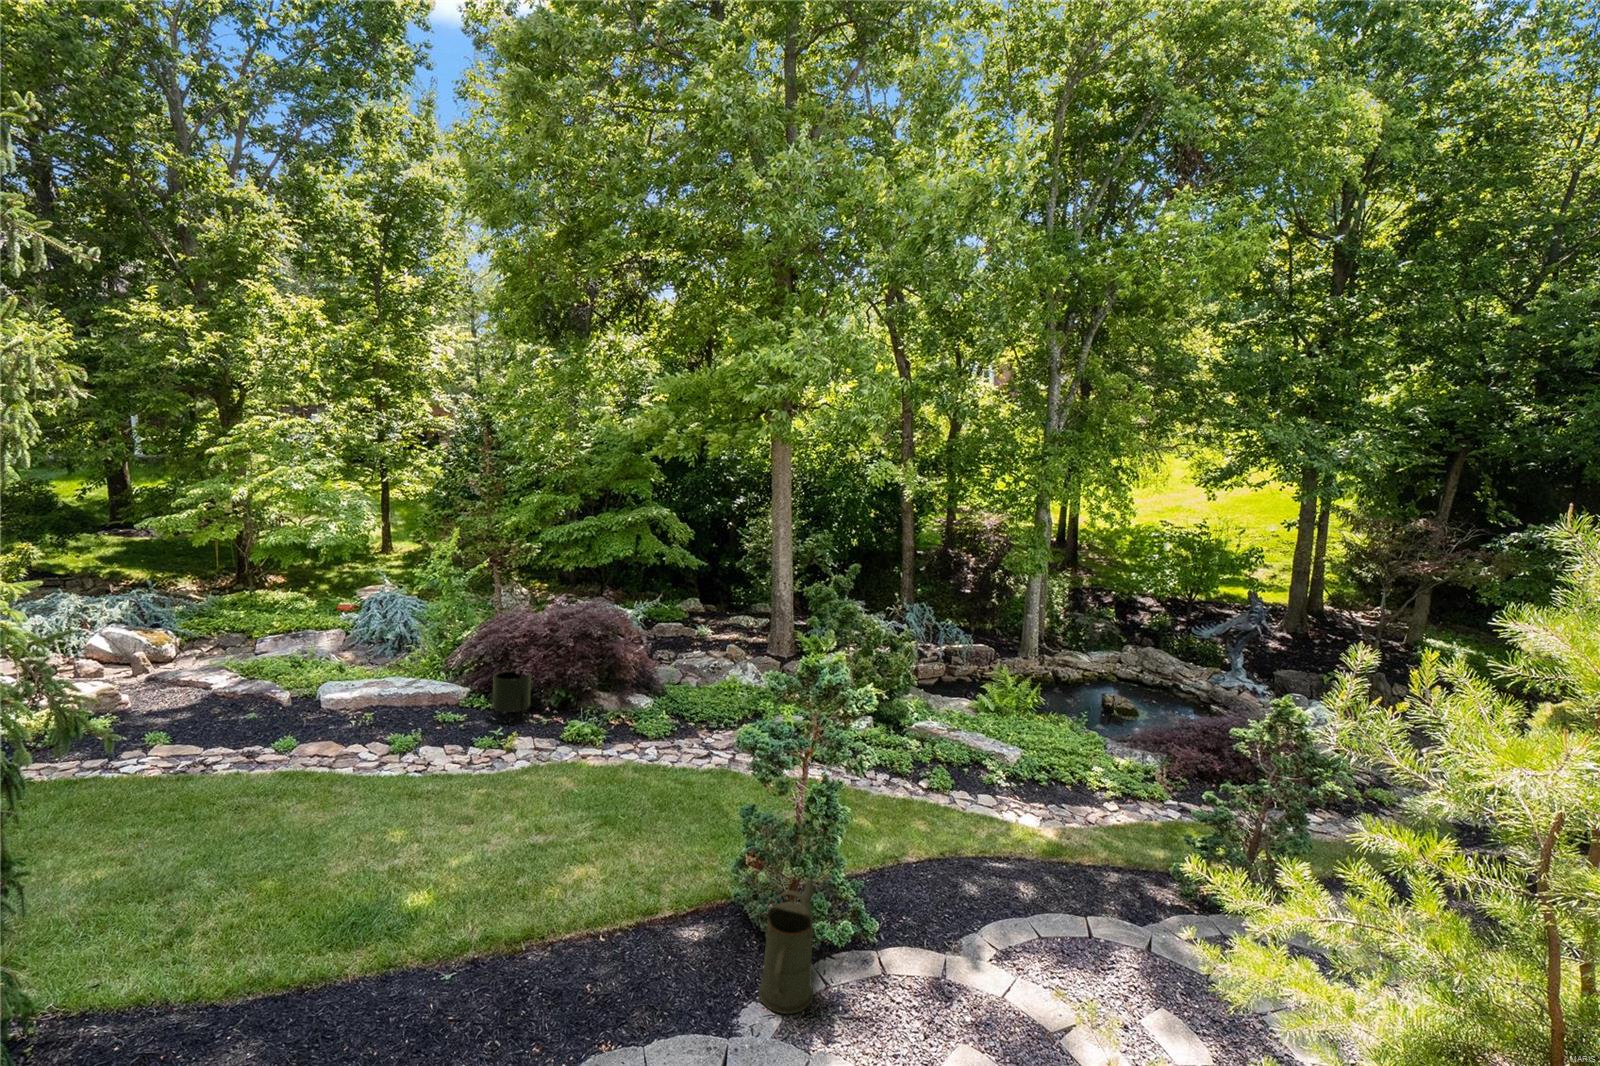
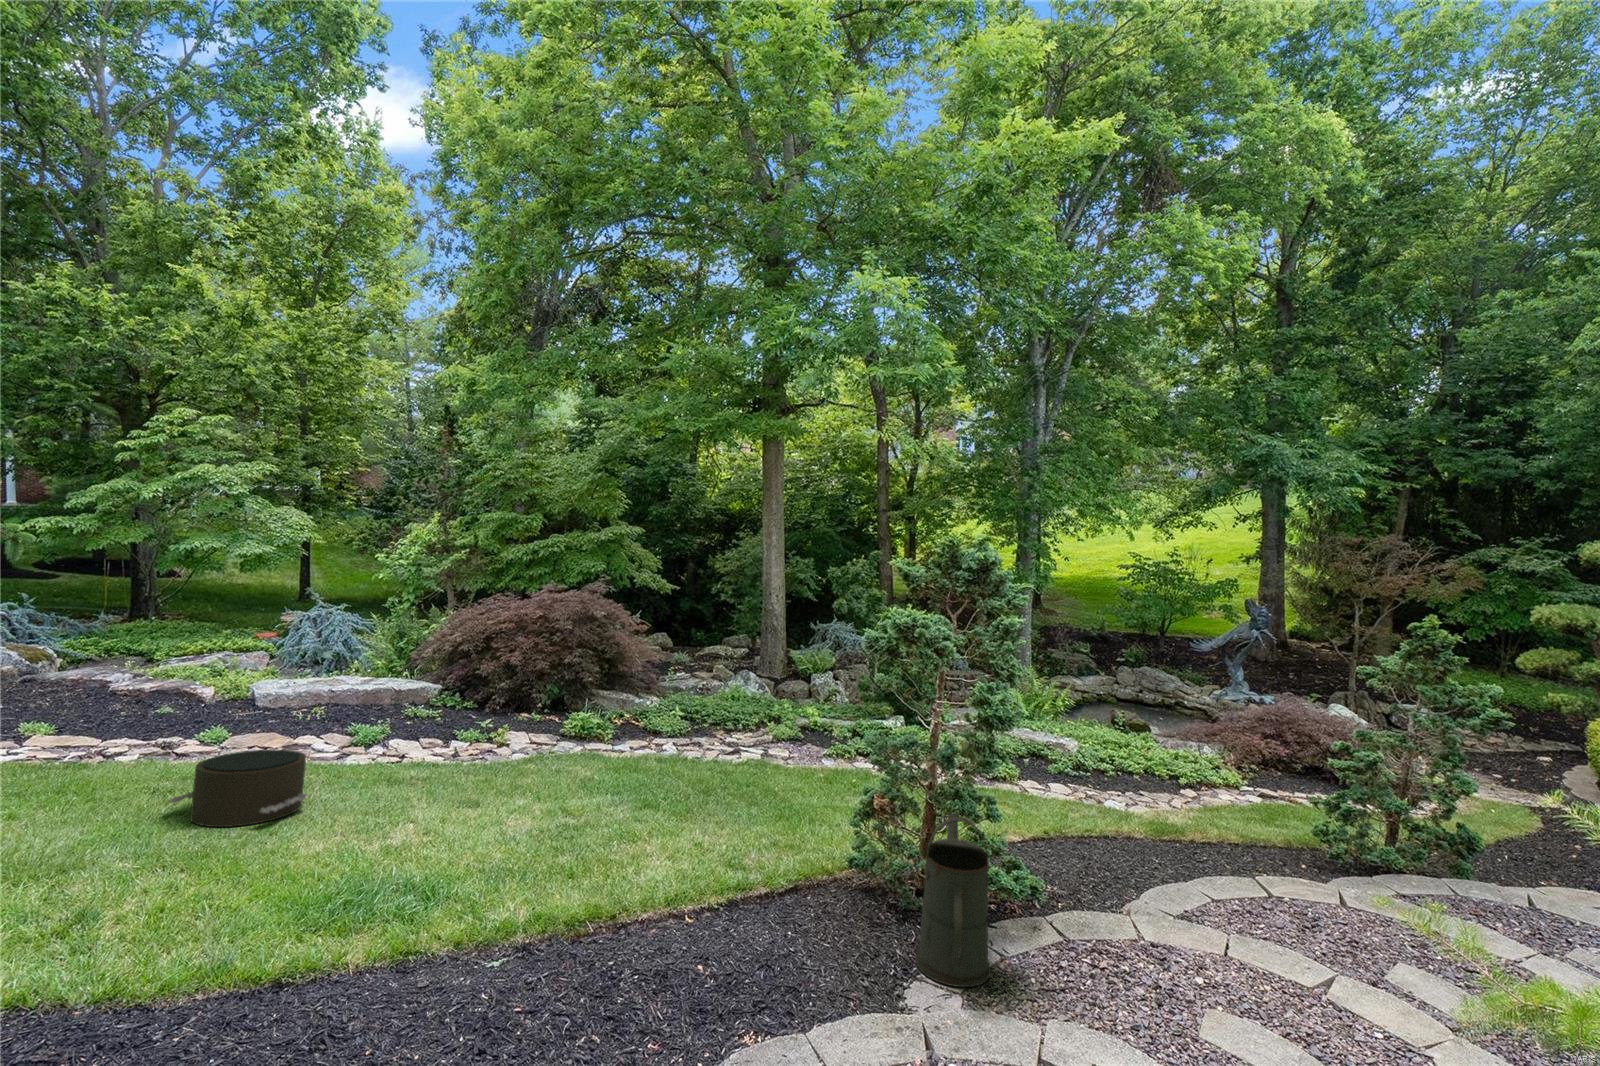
planter: present [491,671,531,719] -> none [473,660,524,724]
pouf: none [248,778,351,844] -> present [169,750,310,827]

